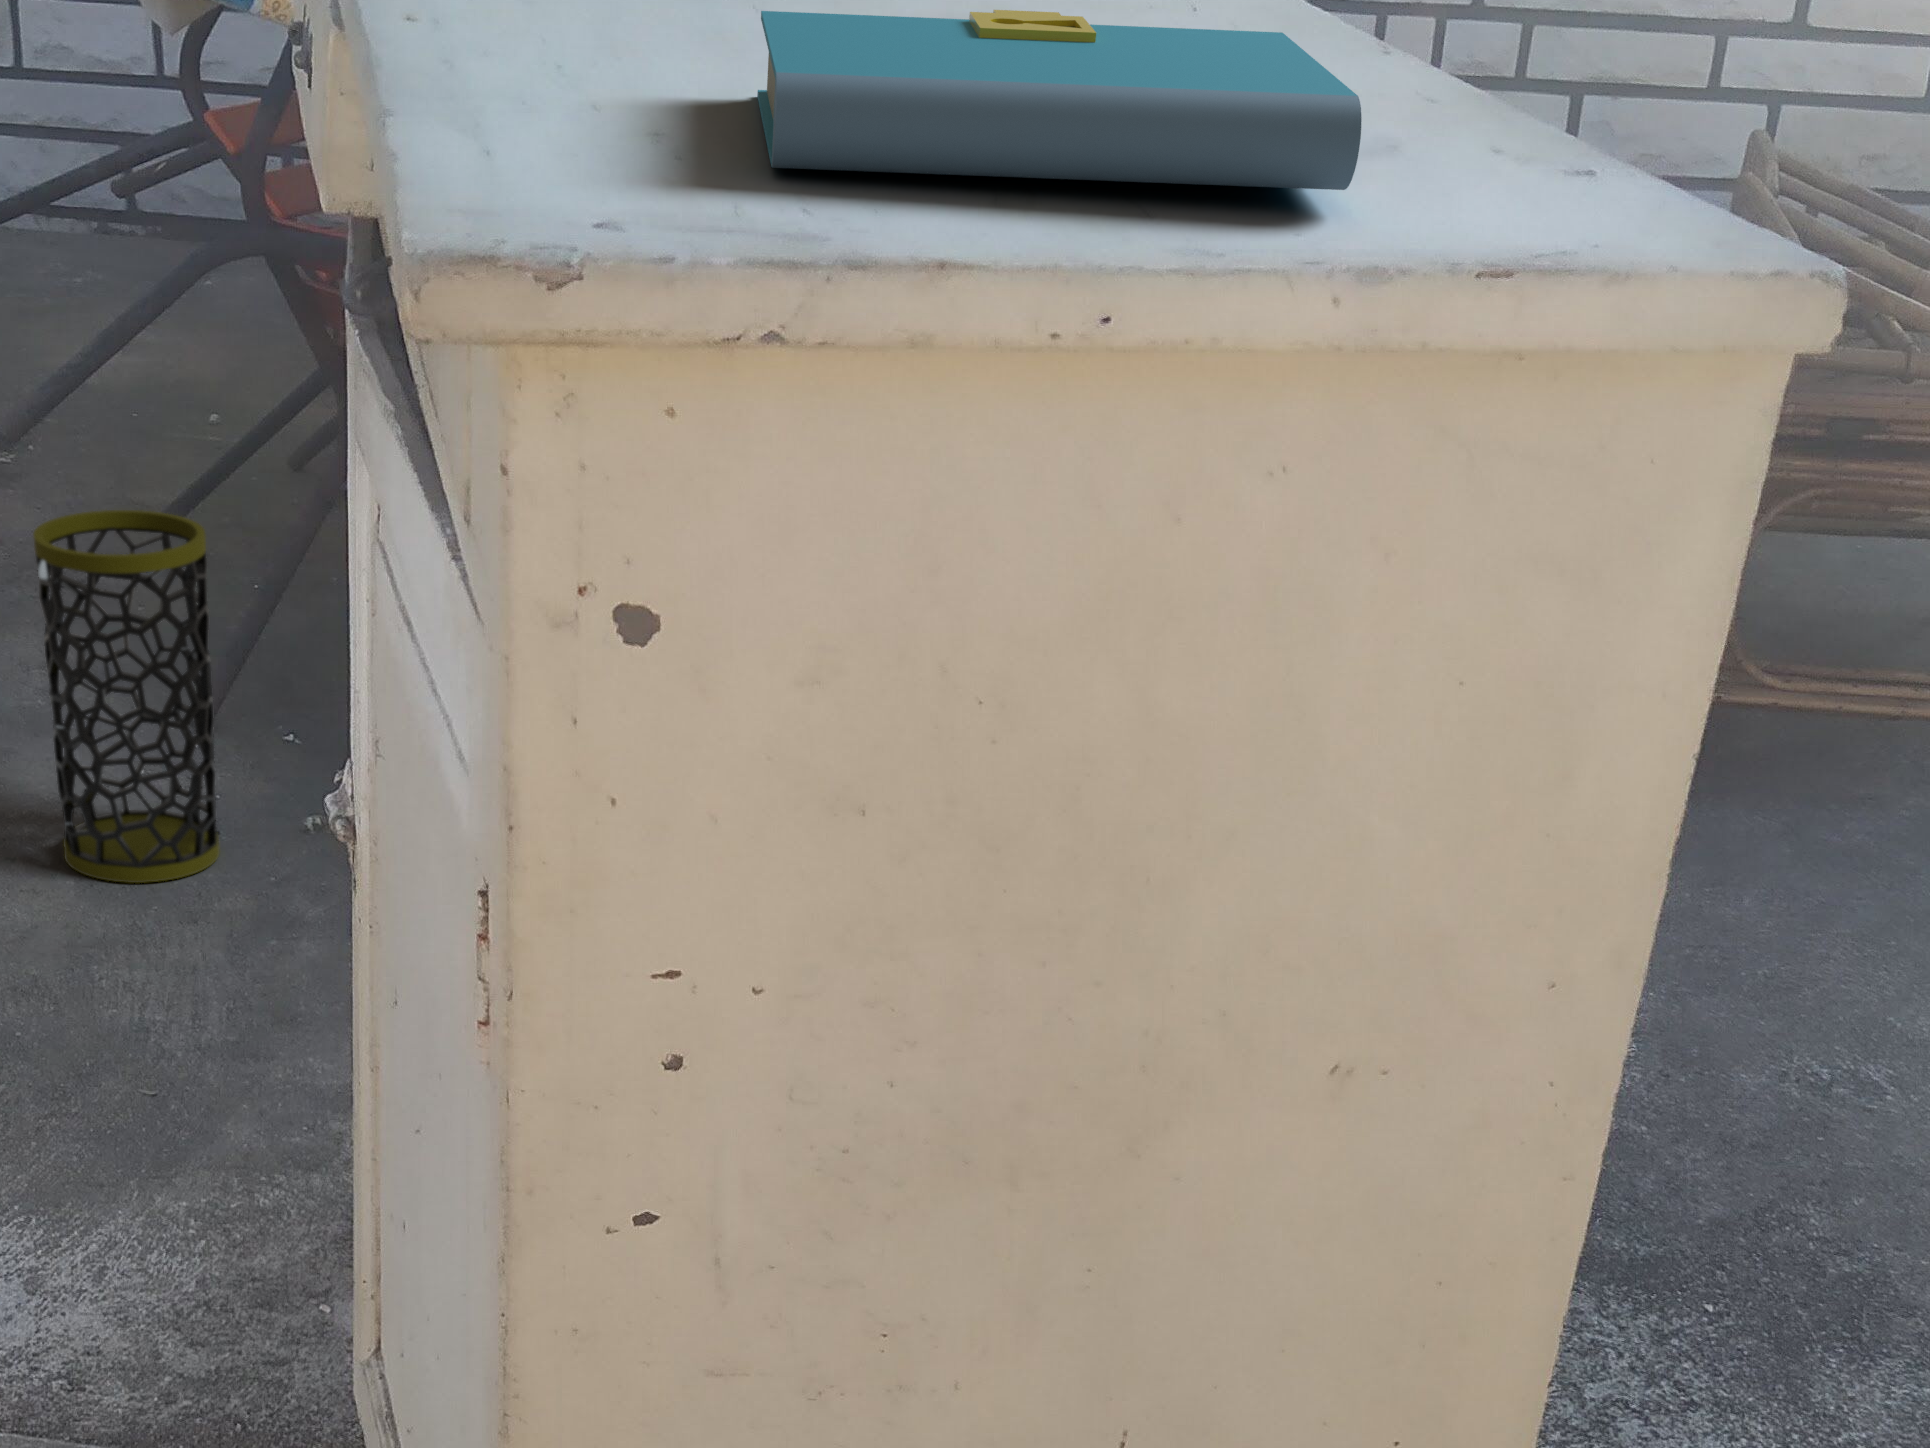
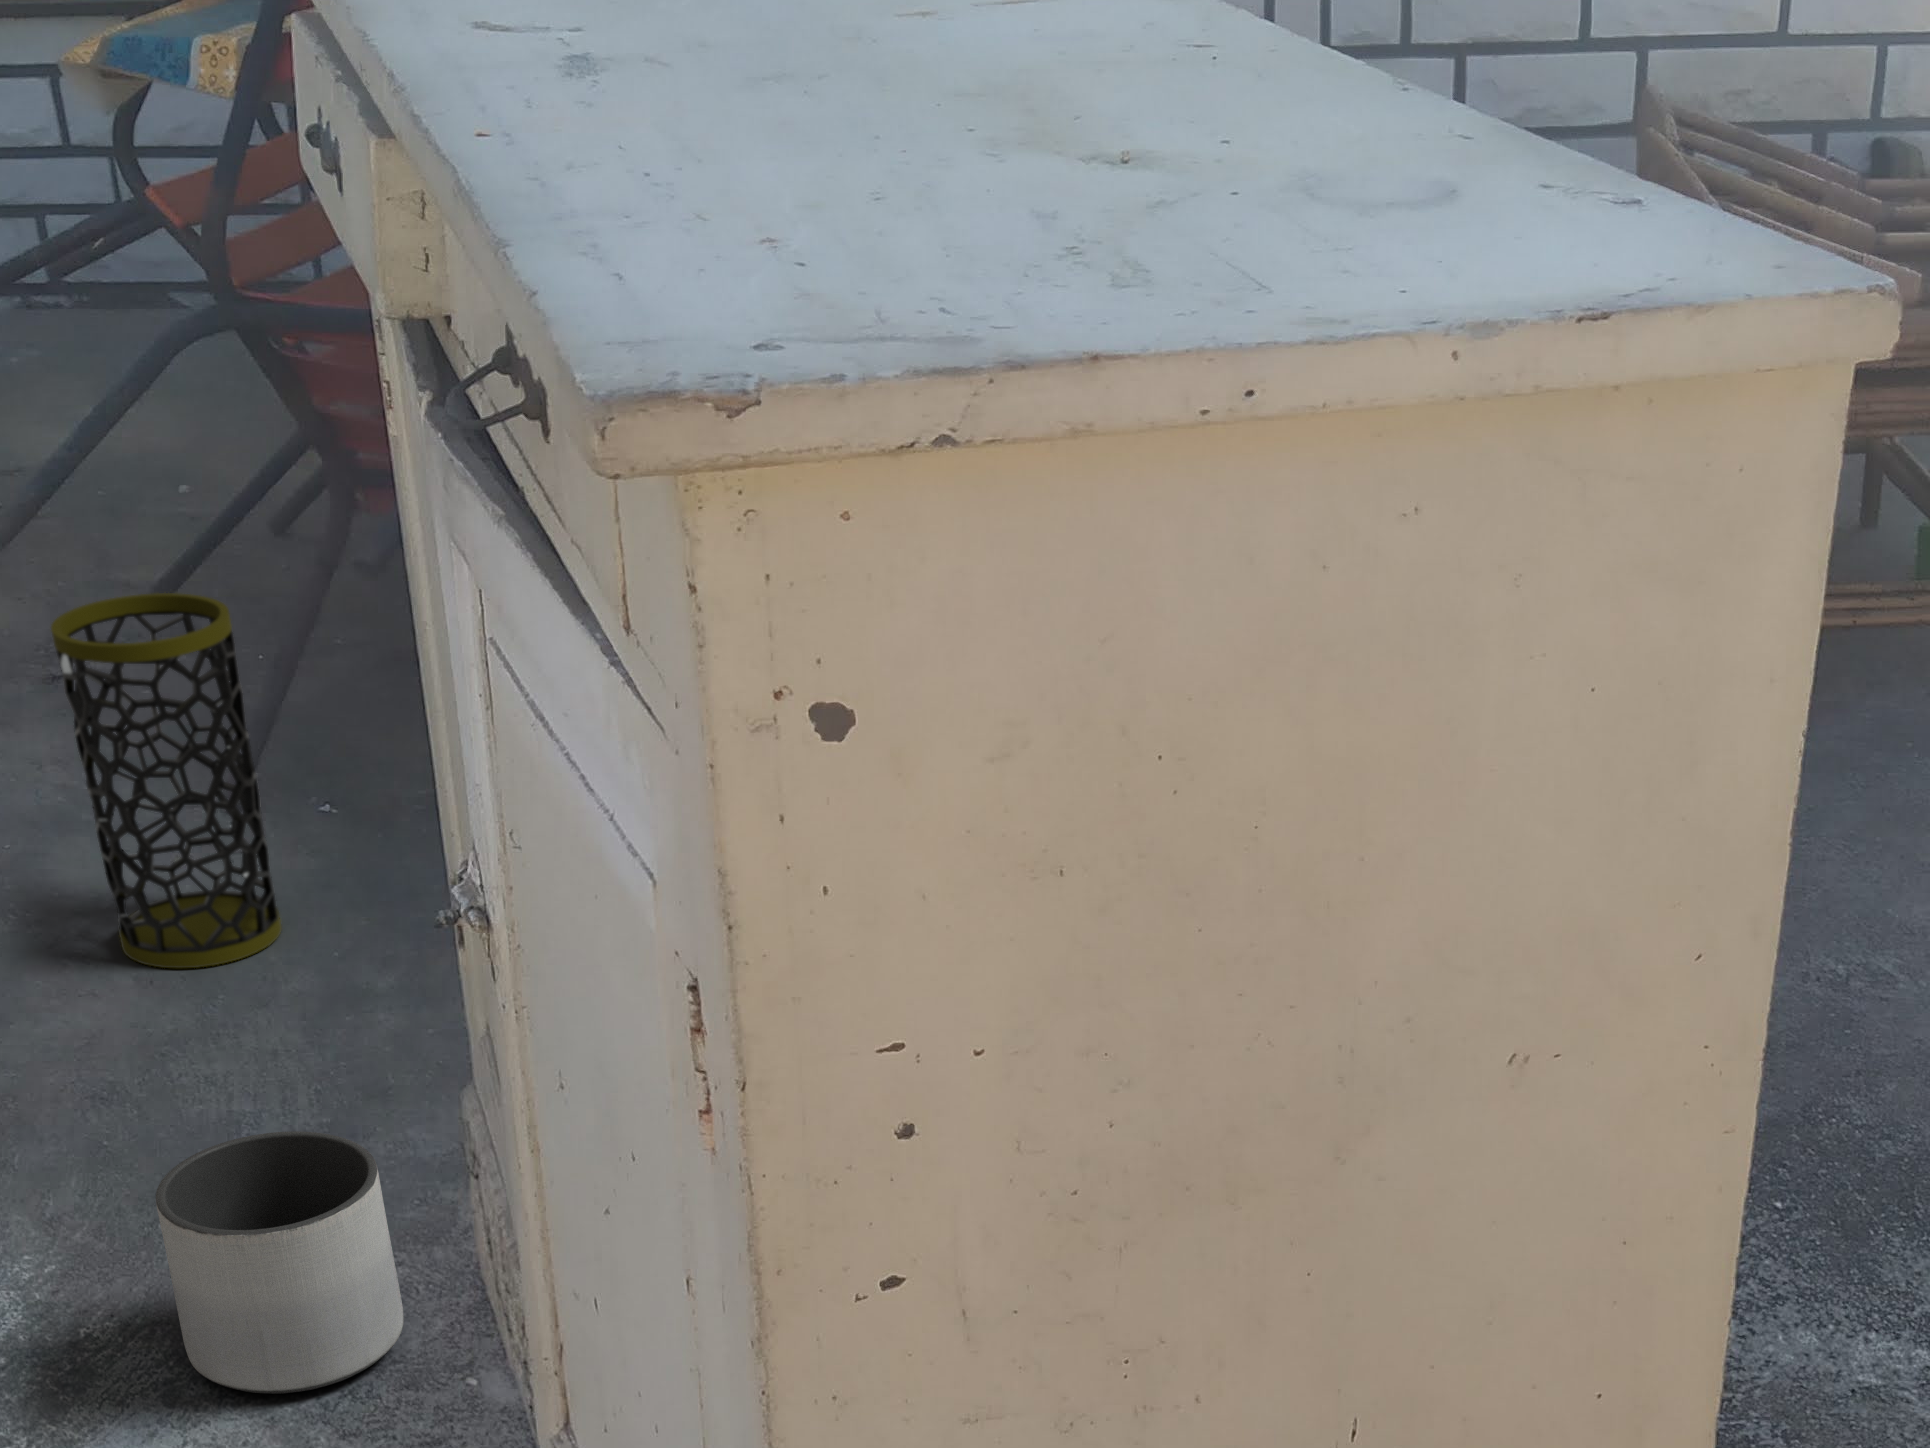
book: present [757,10,1362,190] -> none [855,109,1454,293]
planter: none [39,1041,266,1298] -> present [156,1131,403,1394]

